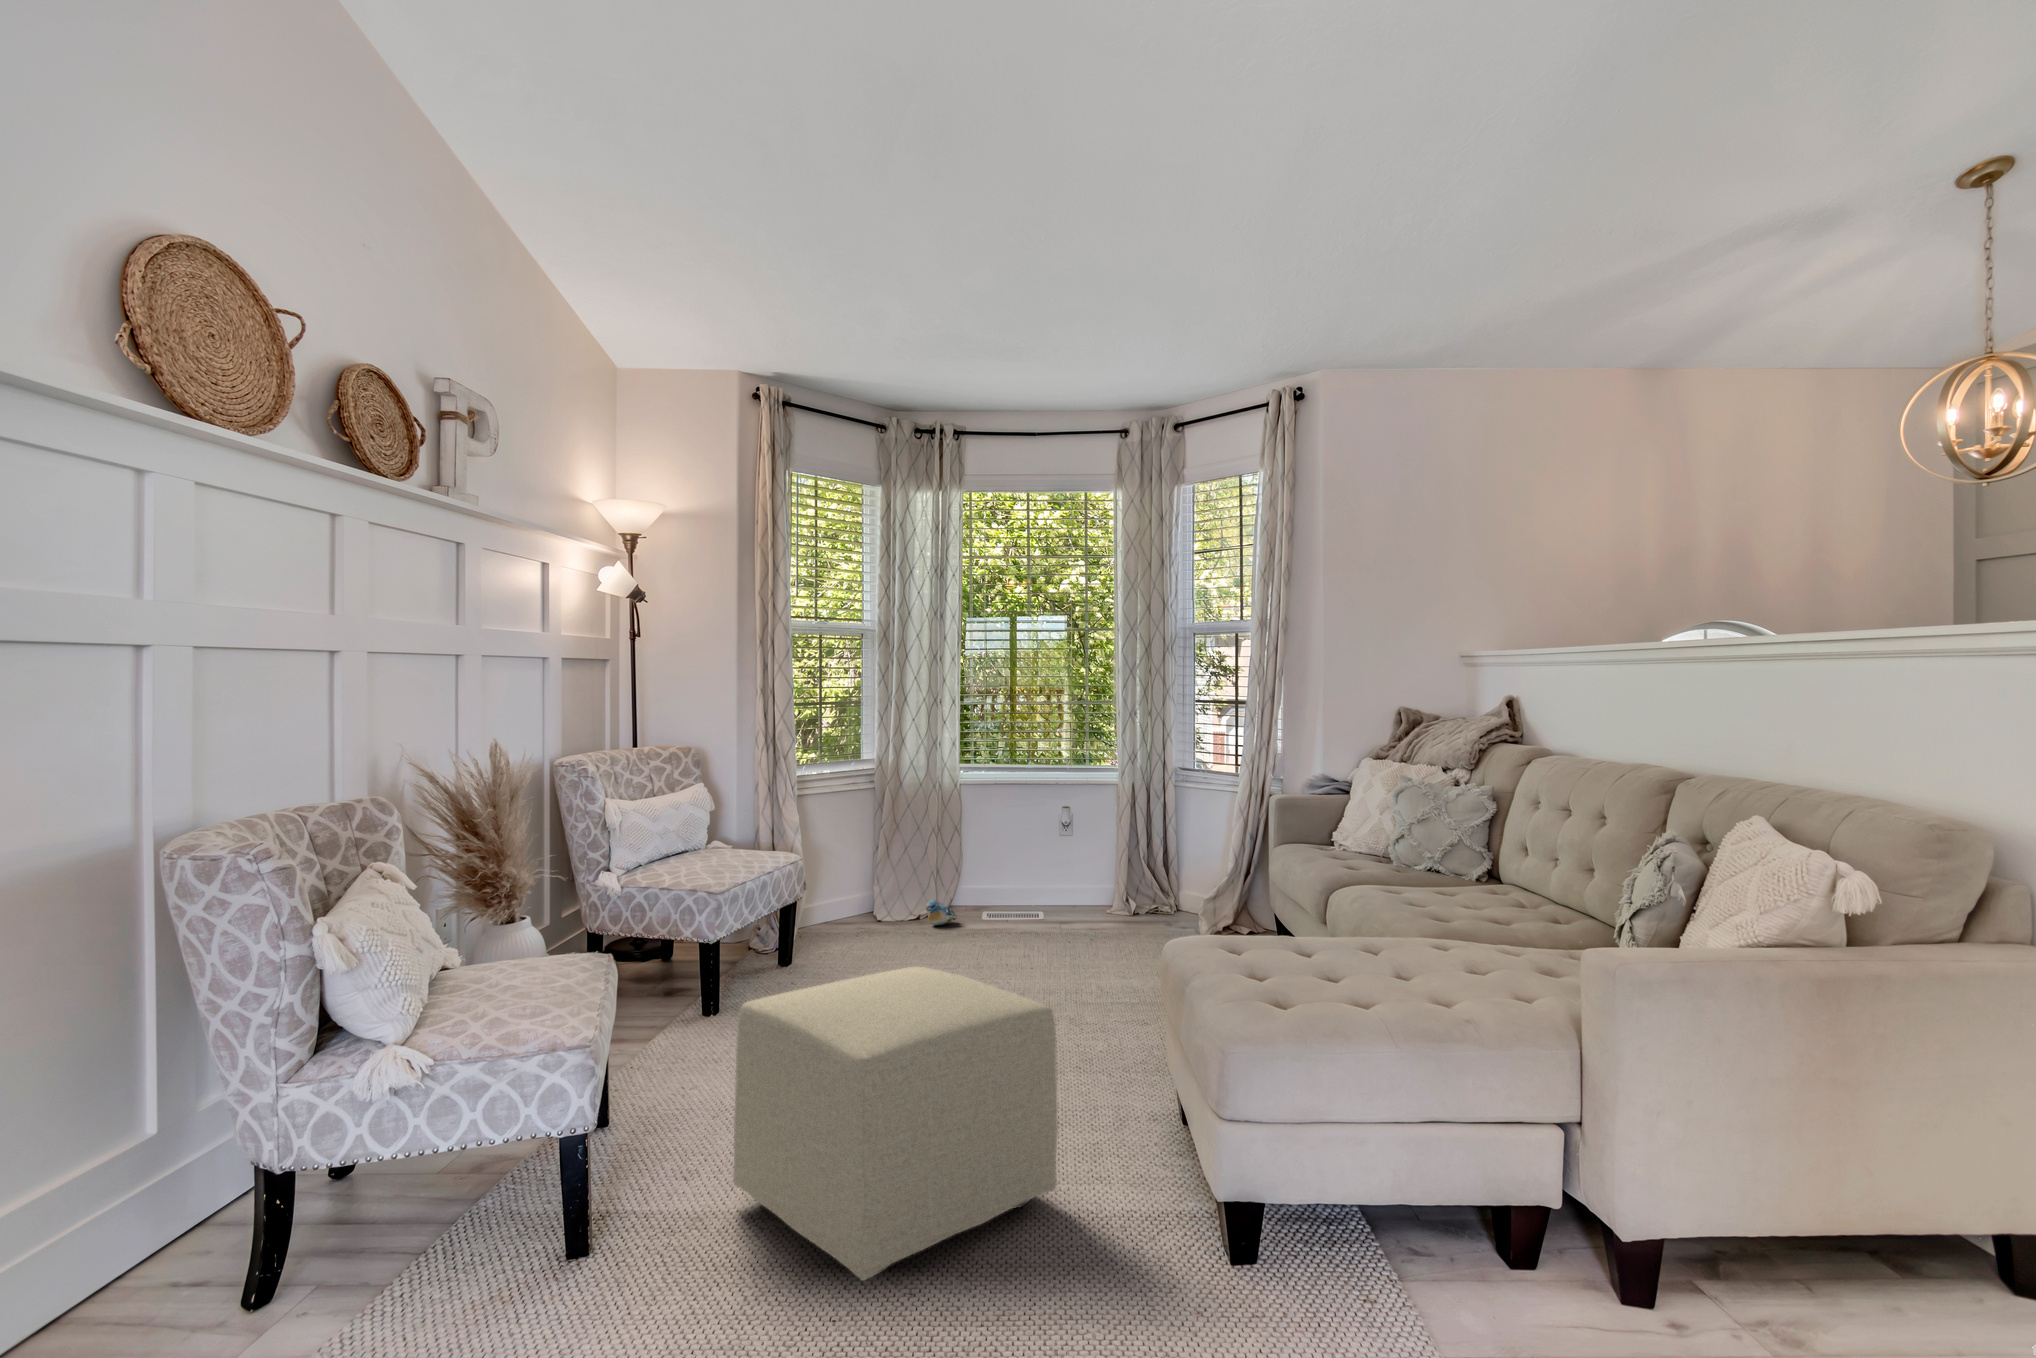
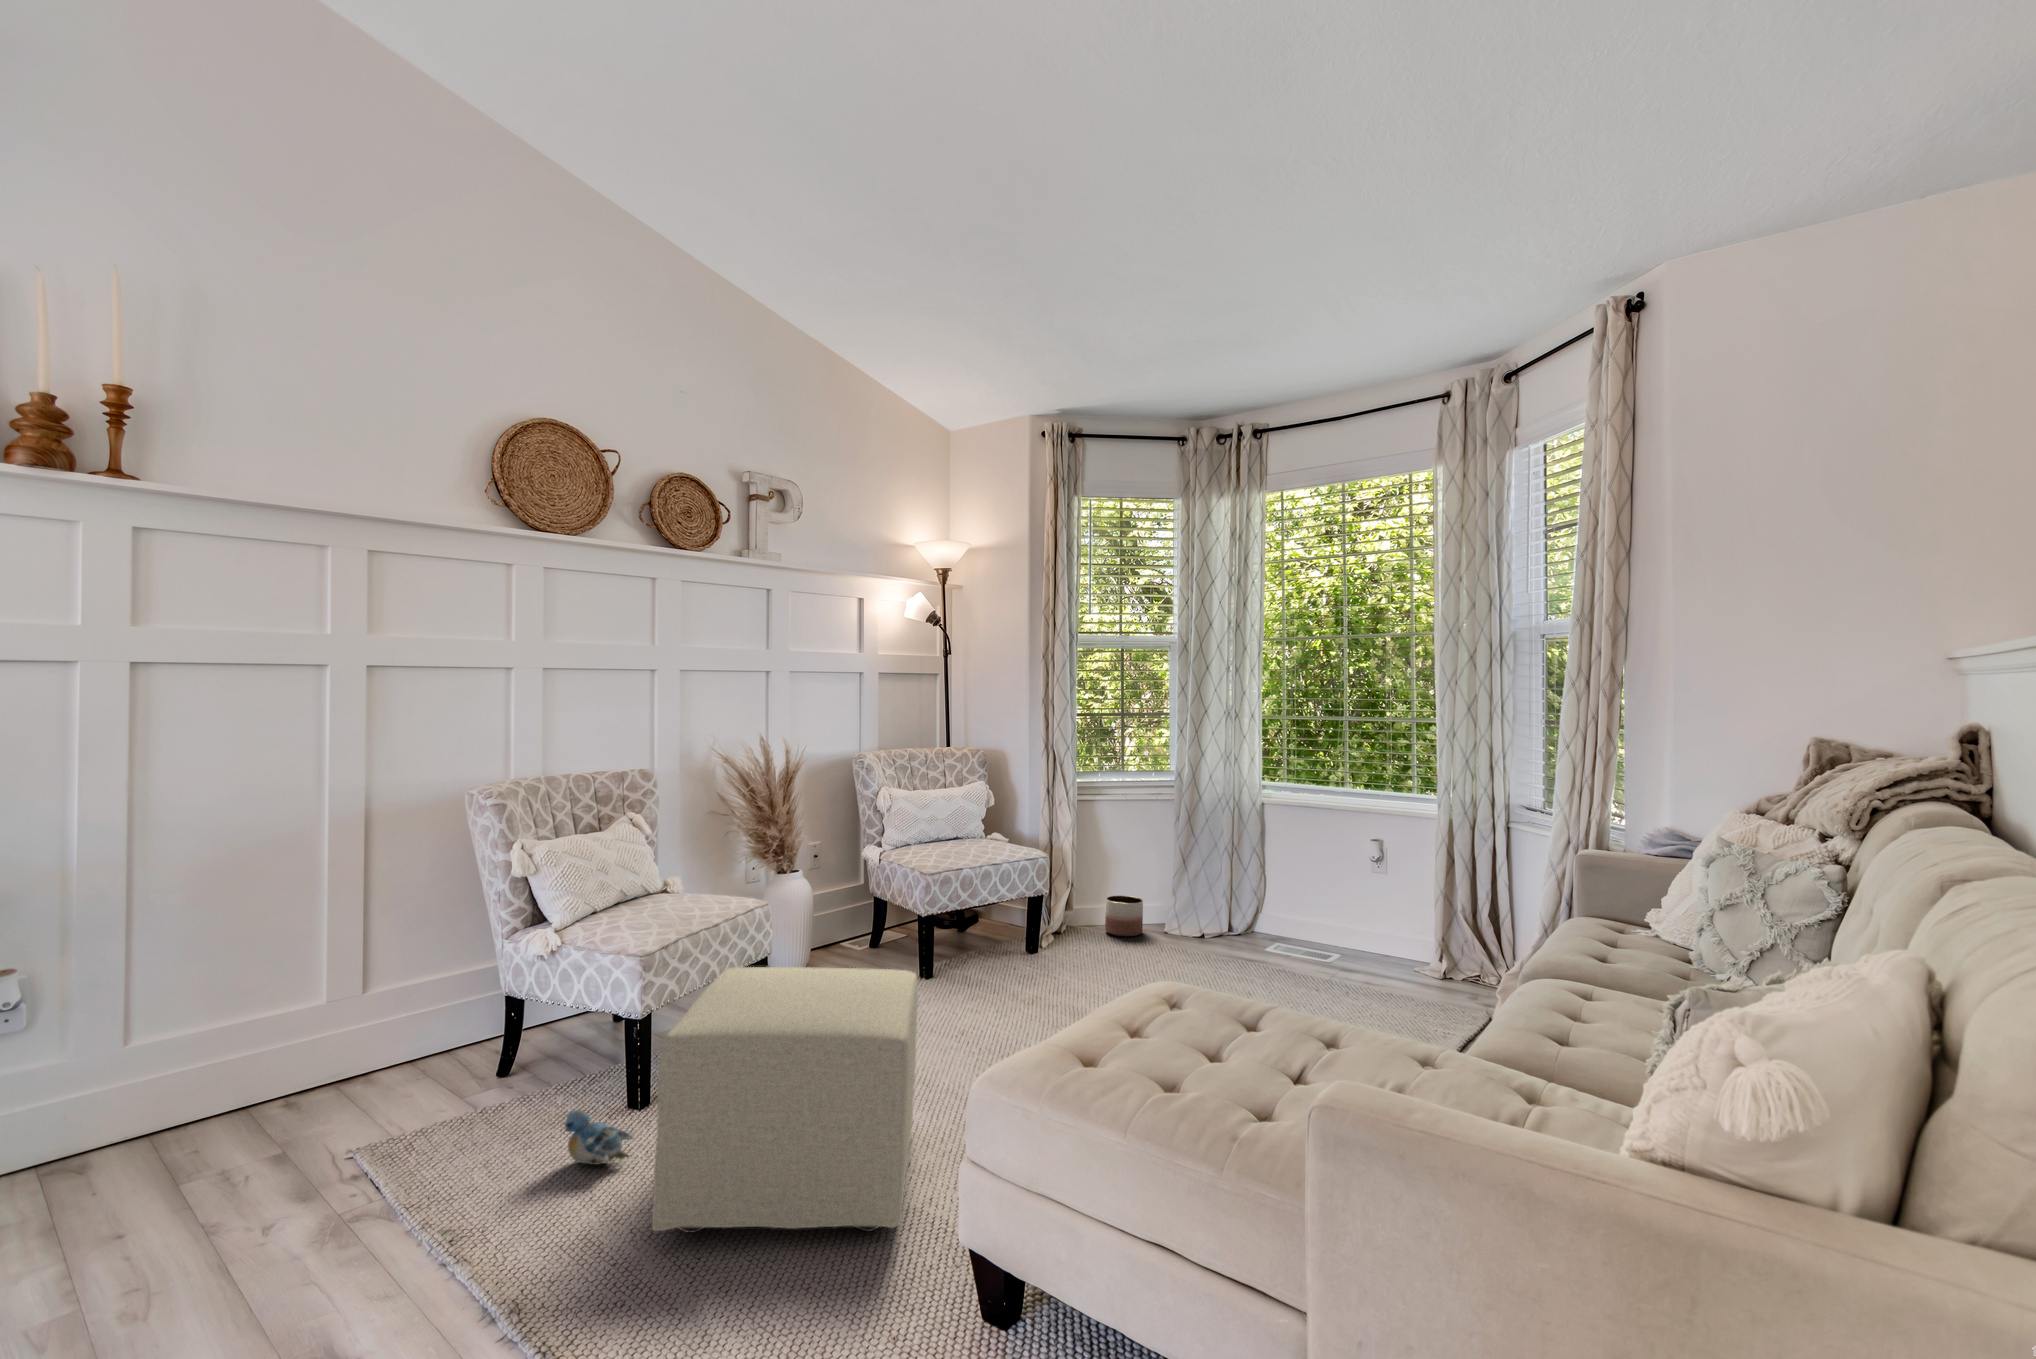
planter: none [820,896,860,938] -> present [1105,896,1143,937]
plush toy: present [926,900,959,925] -> present [565,1110,633,1165]

